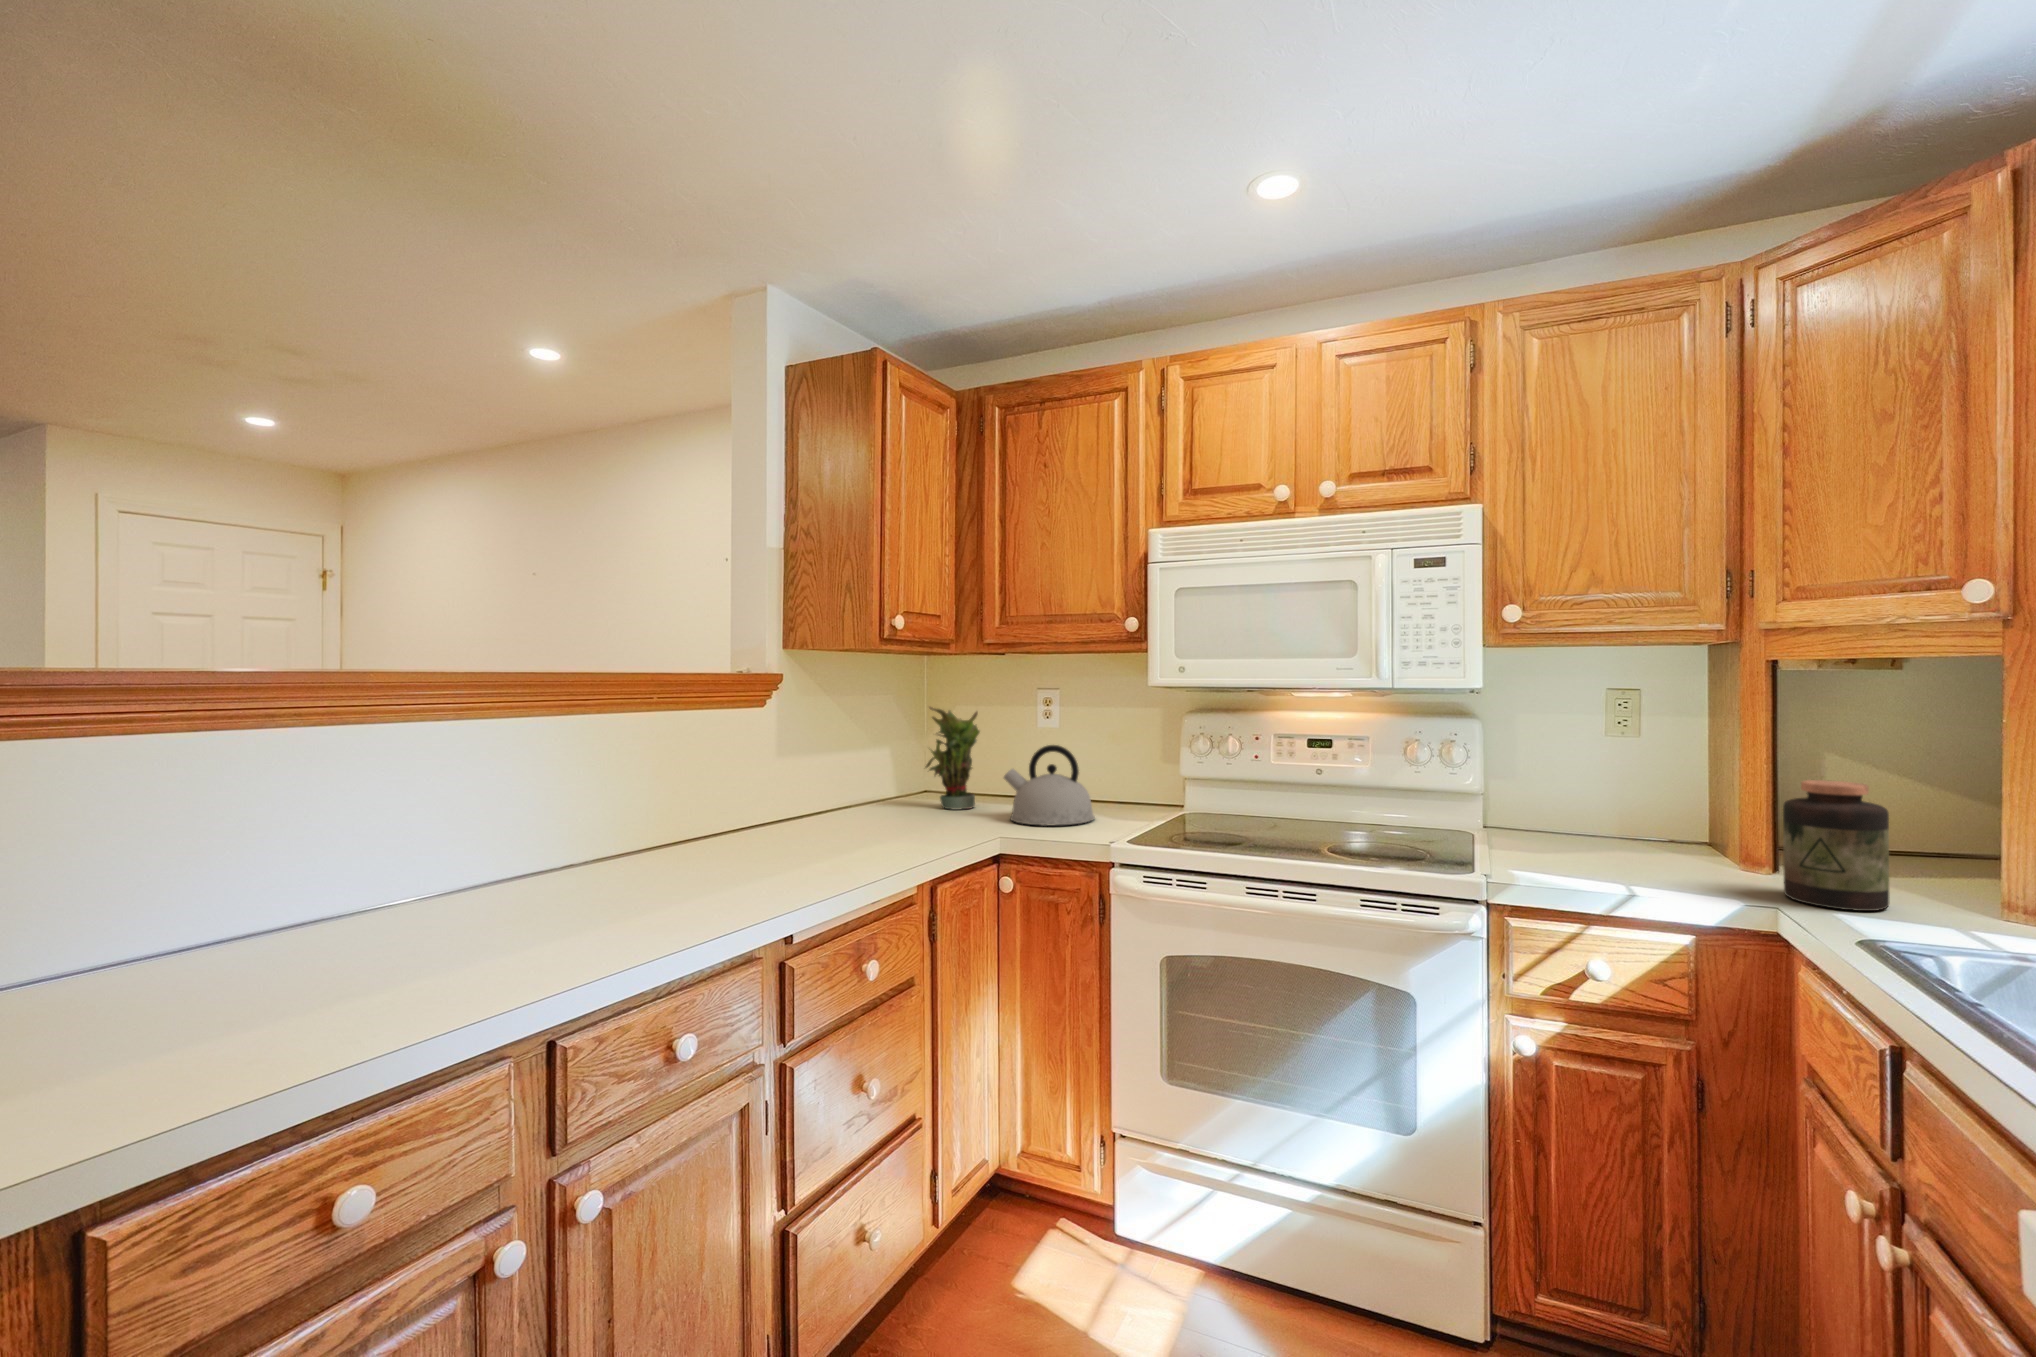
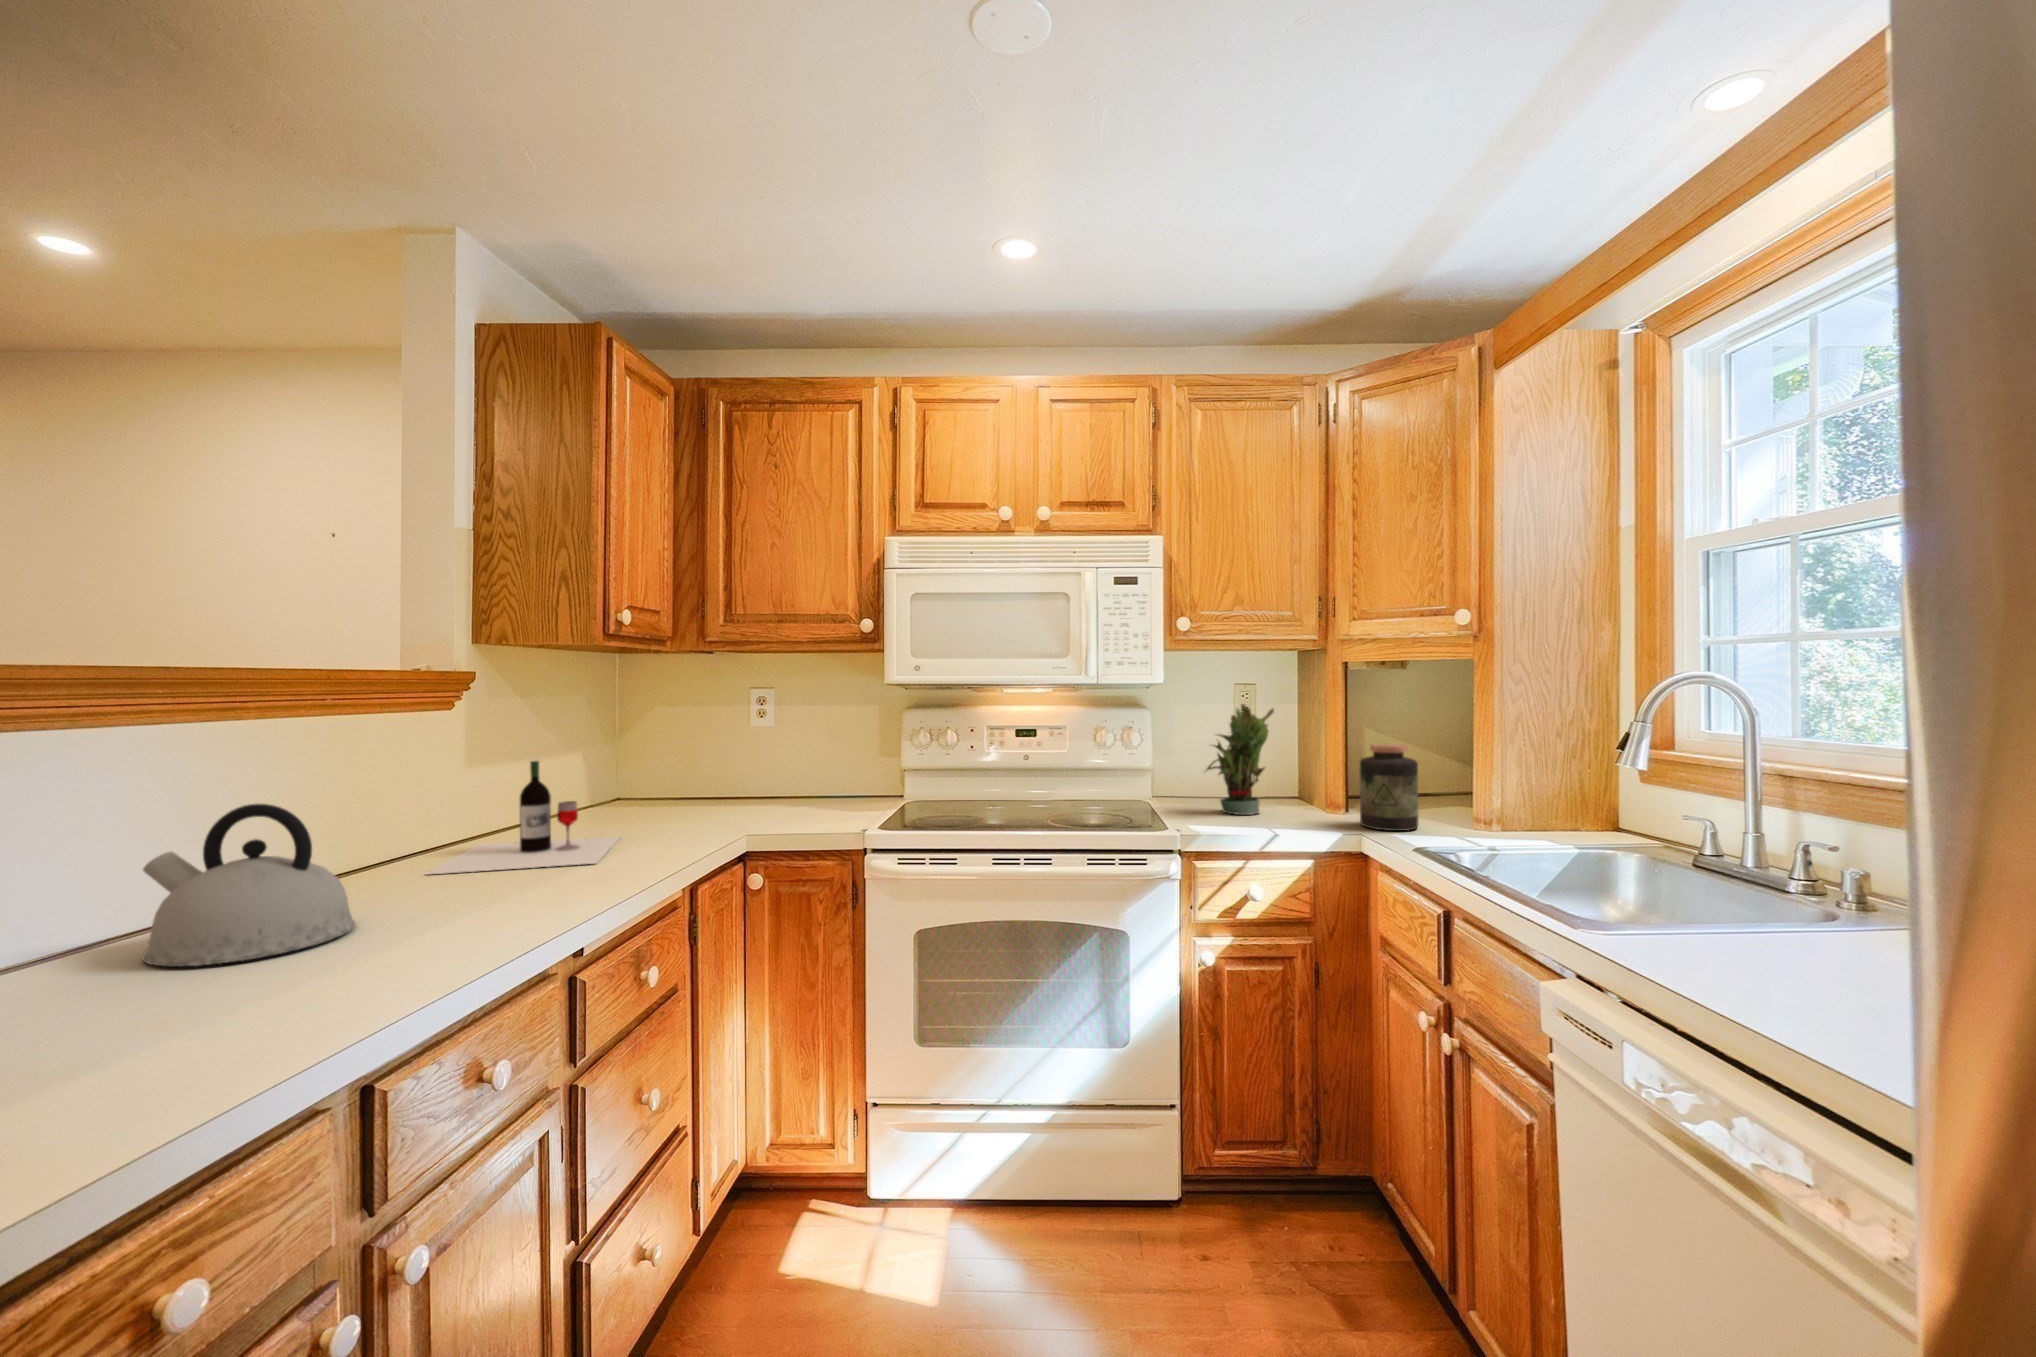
potted plant: present [926,707,980,810] -> present [1207,704,1274,815]
kettle: present [1004,745,1095,826] -> present [142,804,355,967]
wine bottle: none [718,757,890,857] -> present [428,761,619,874]

